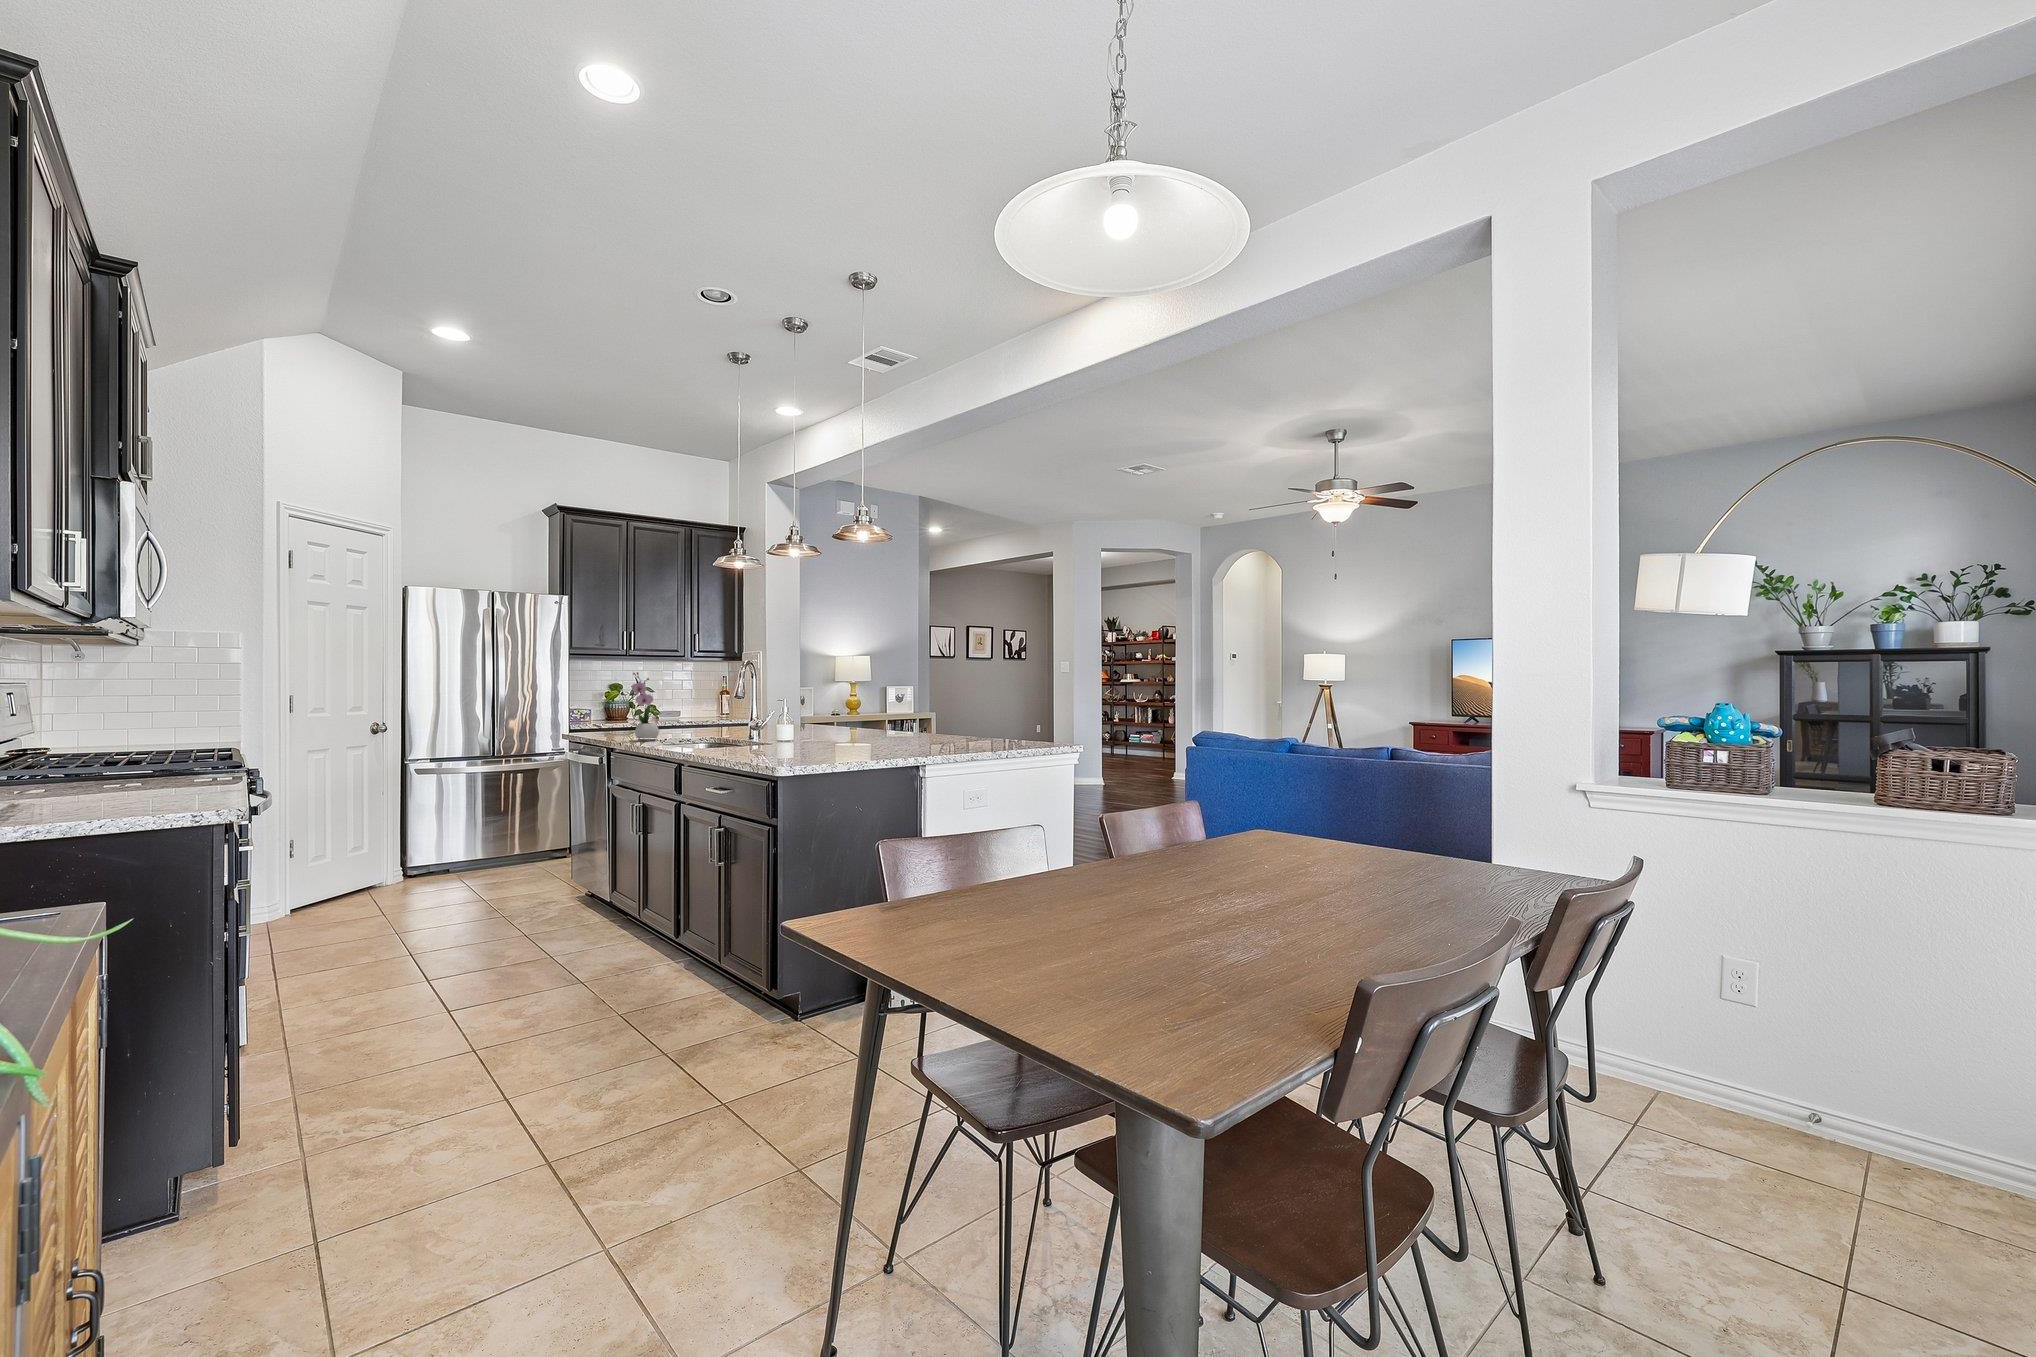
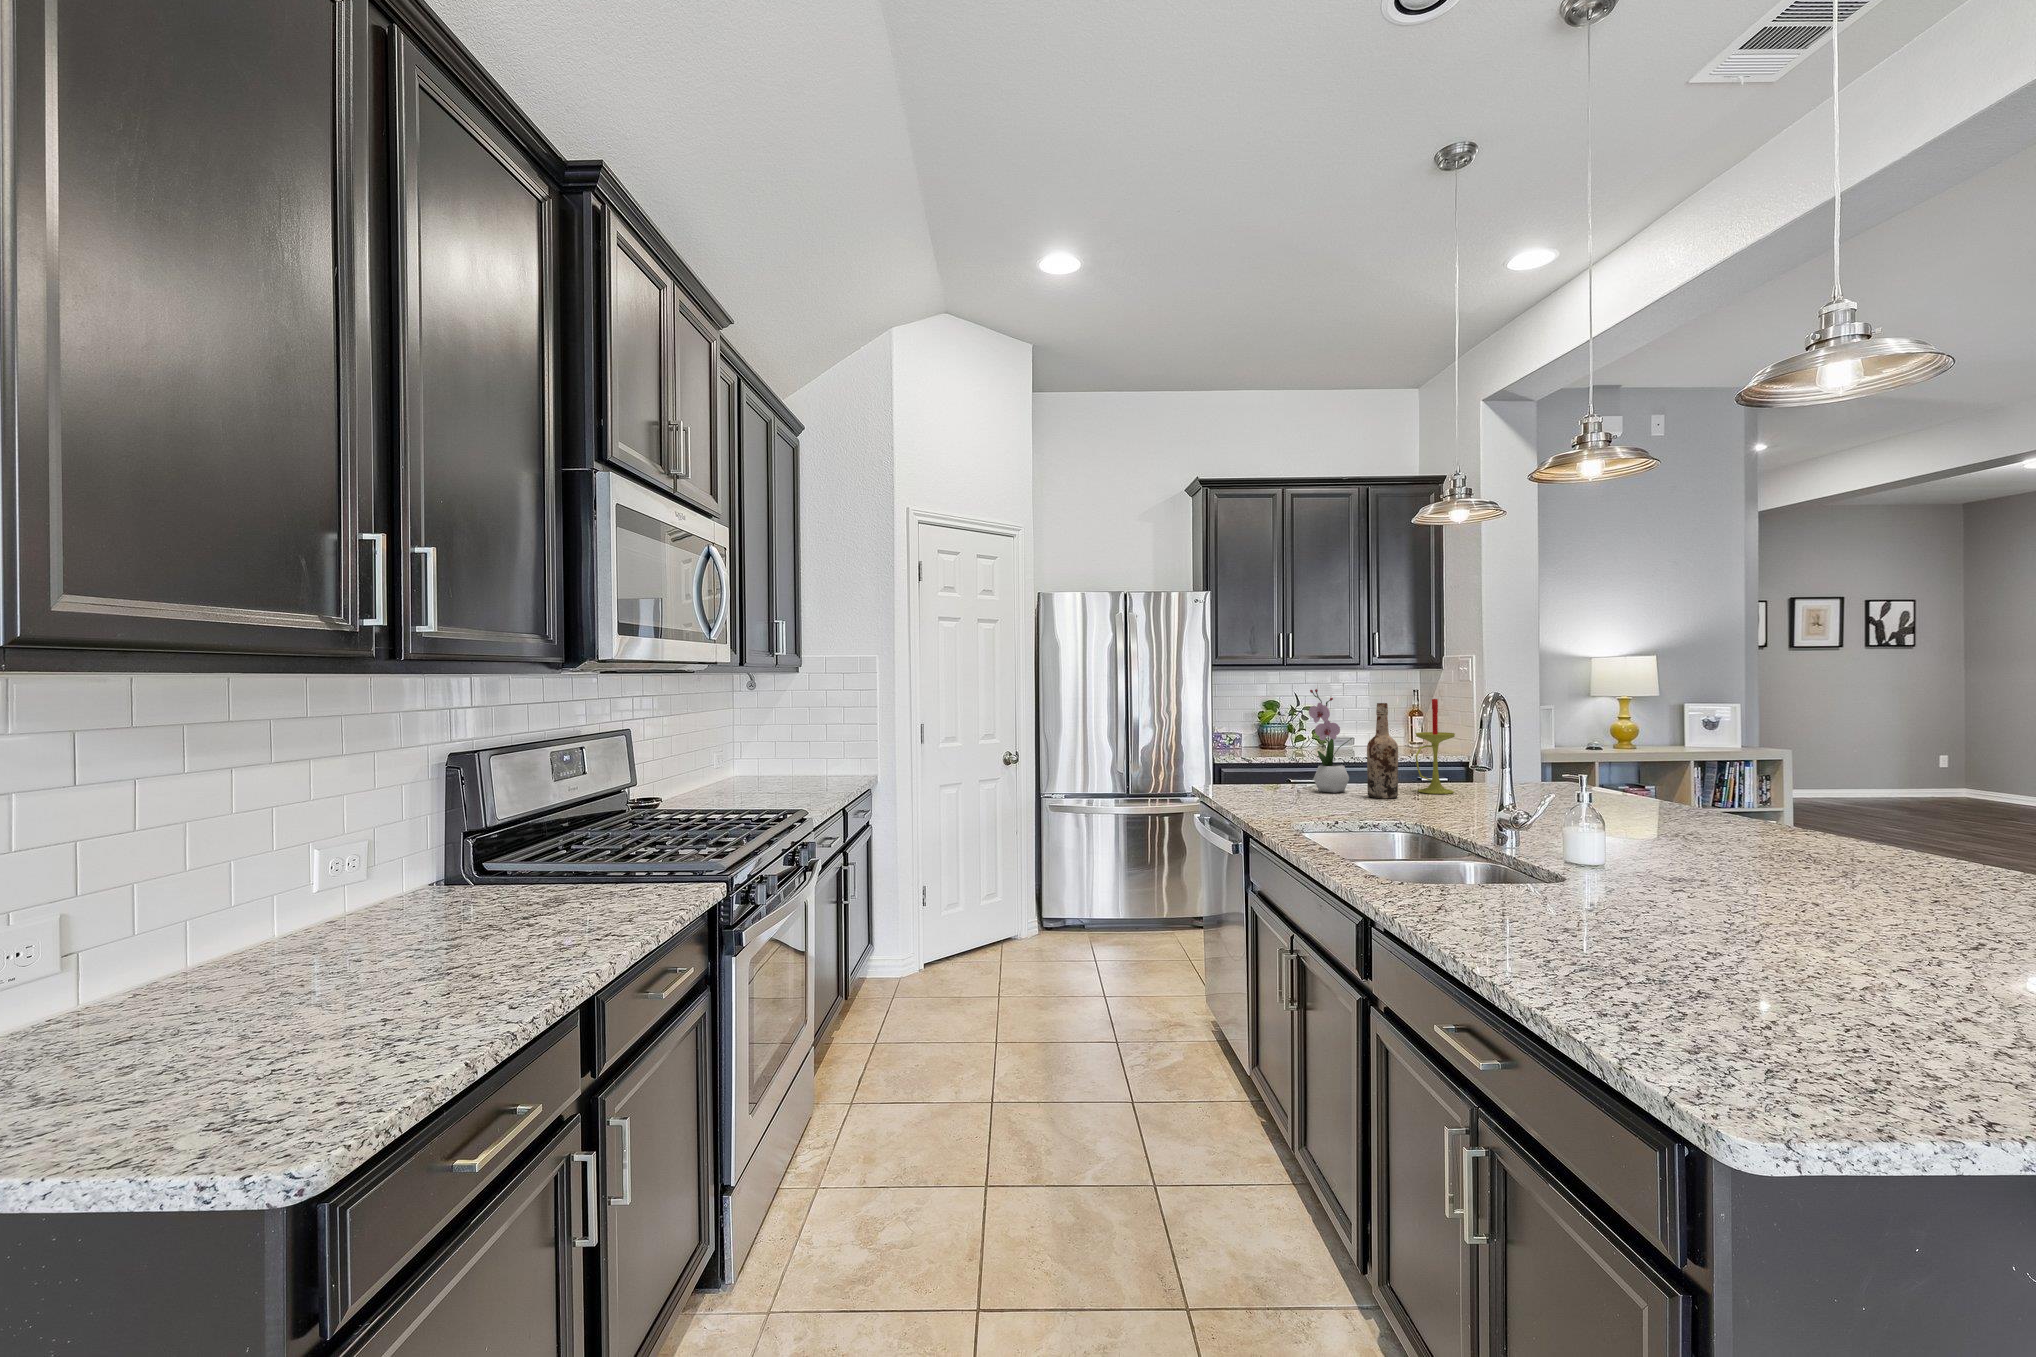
candle: none [702,678,728,739] -> present [1415,699,1455,794]
wine bottle: none [670,682,690,742] -> present [1367,703,1398,798]

